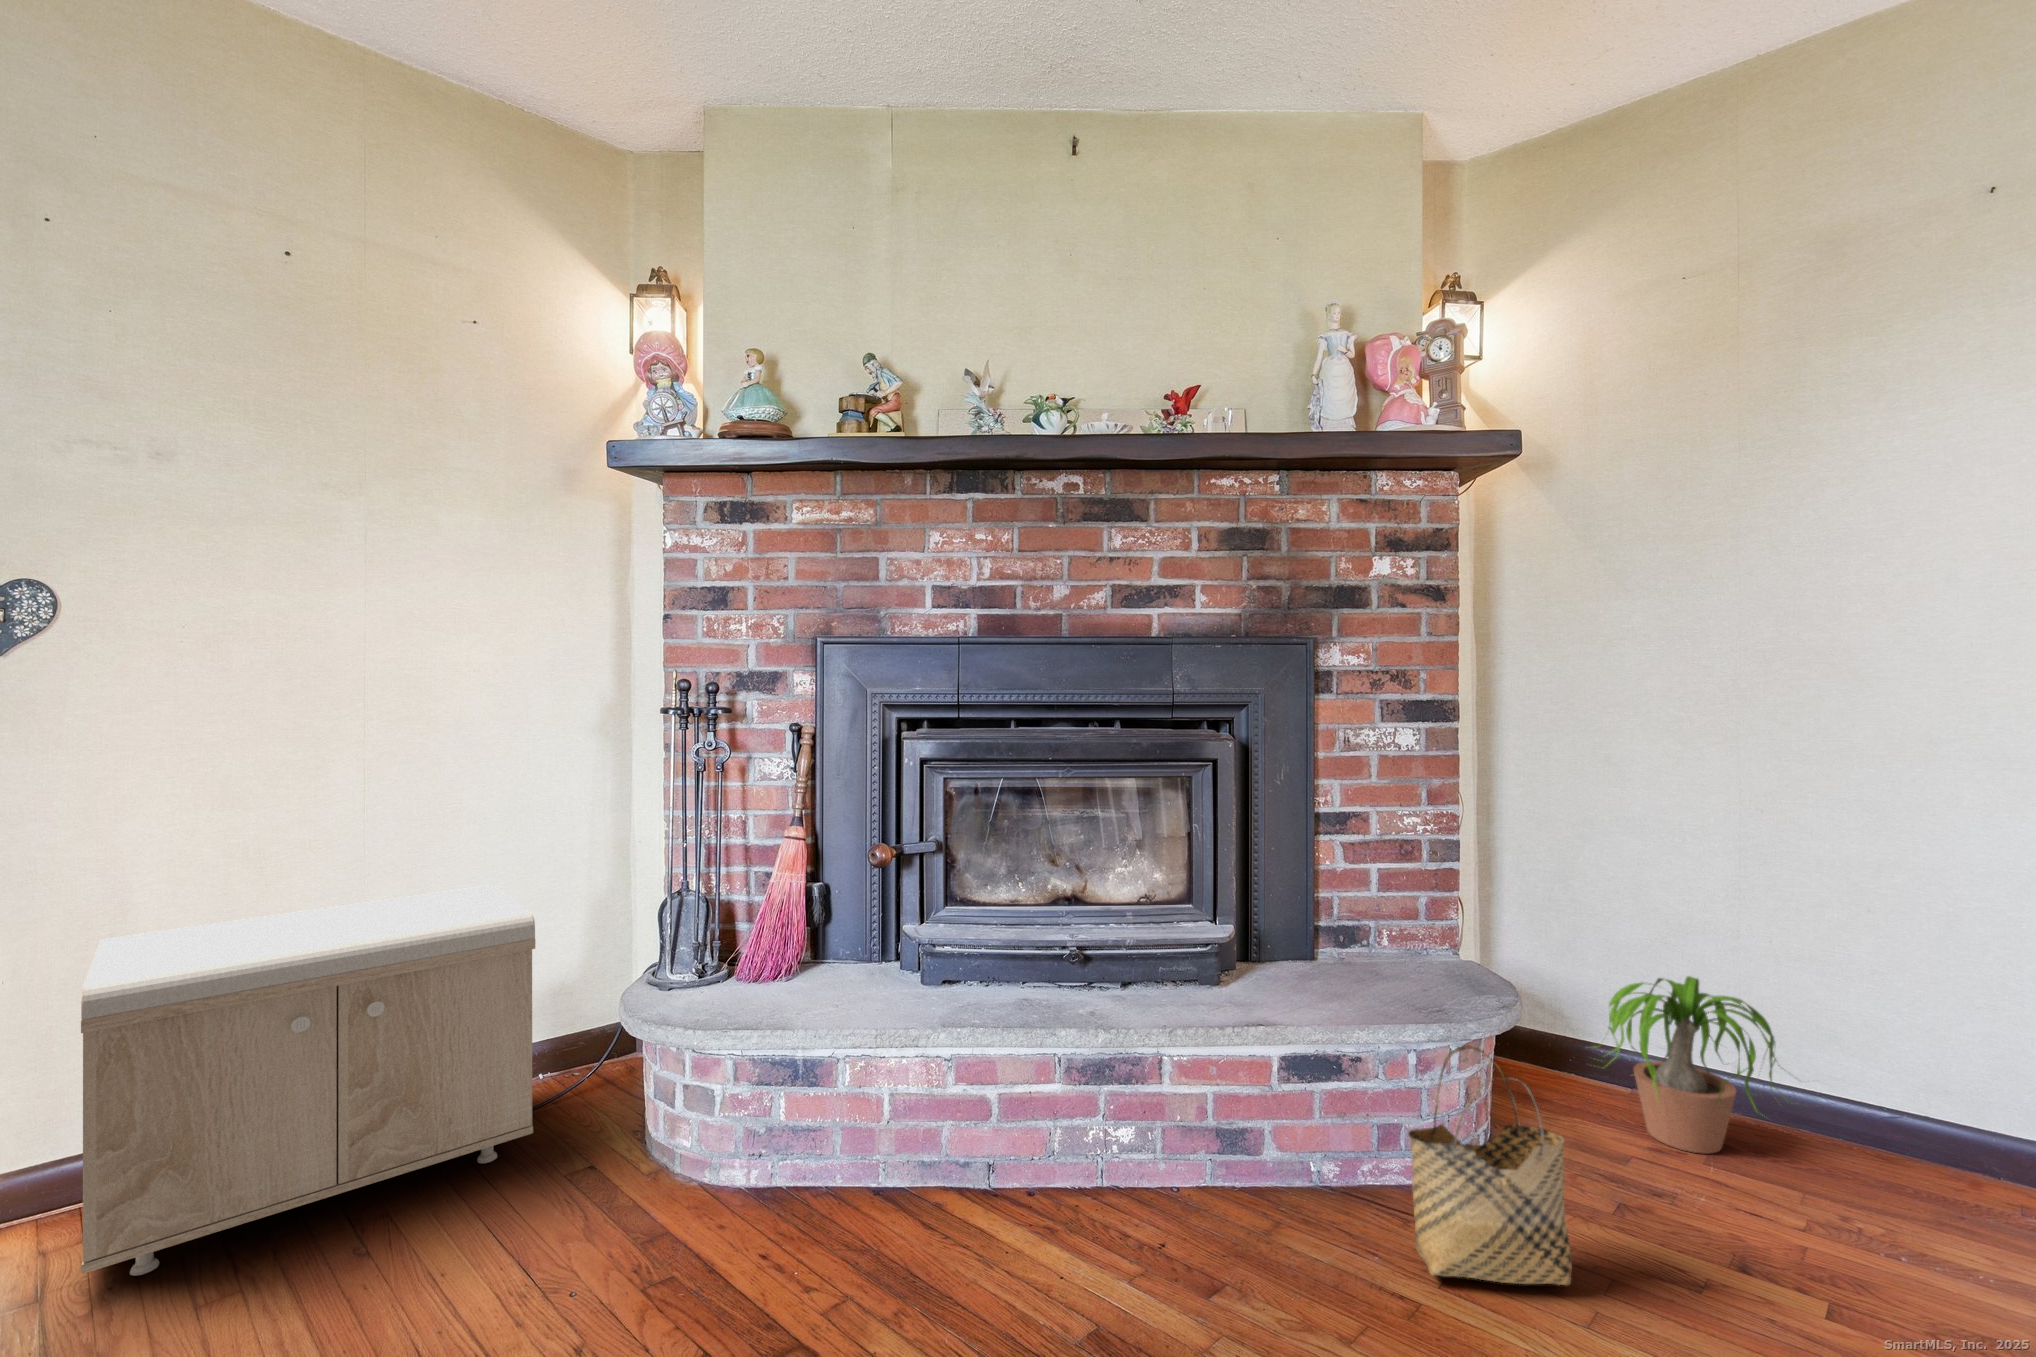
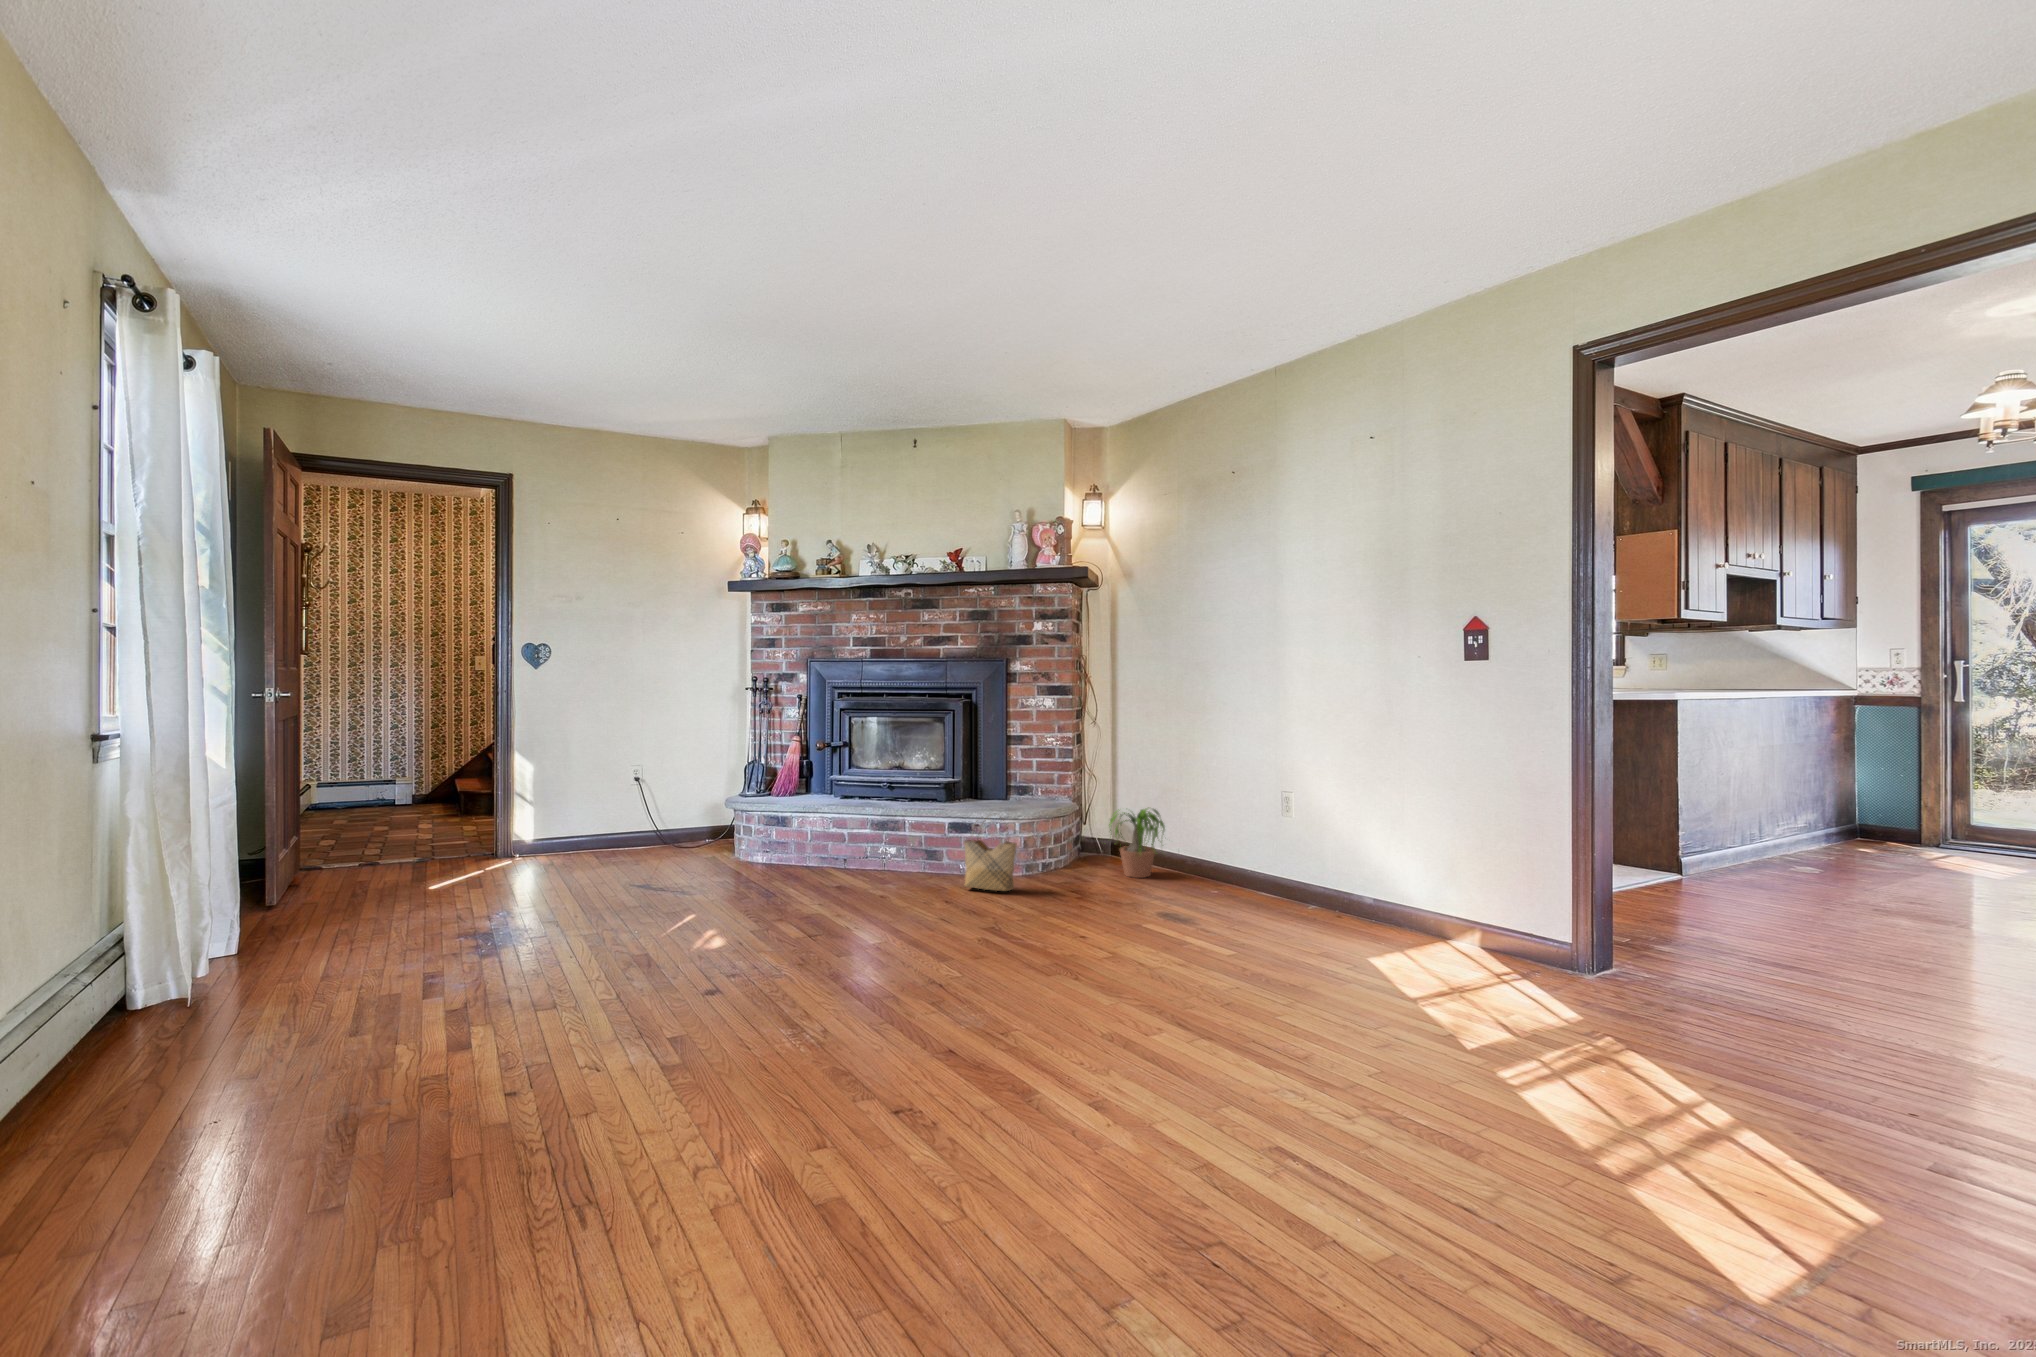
storage bench: present [81,885,536,1276] -> none [566,759,699,866]

